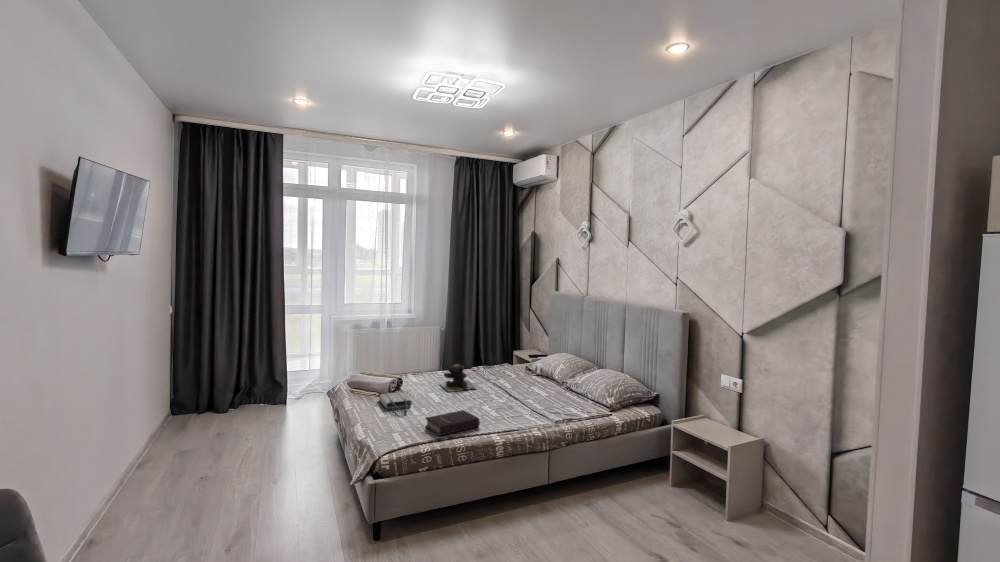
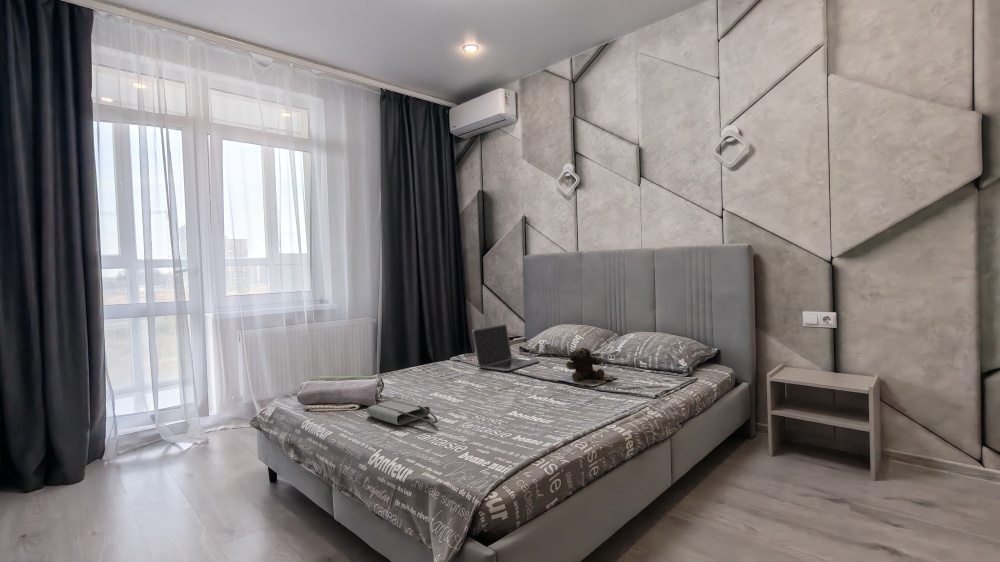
laptop: none [484,347,532,384] -> present [472,324,539,371]
teddy bear: present [440,364,476,391] -> present [557,348,617,386]
book: present [425,410,480,436] -> none [492,404,569,445]

